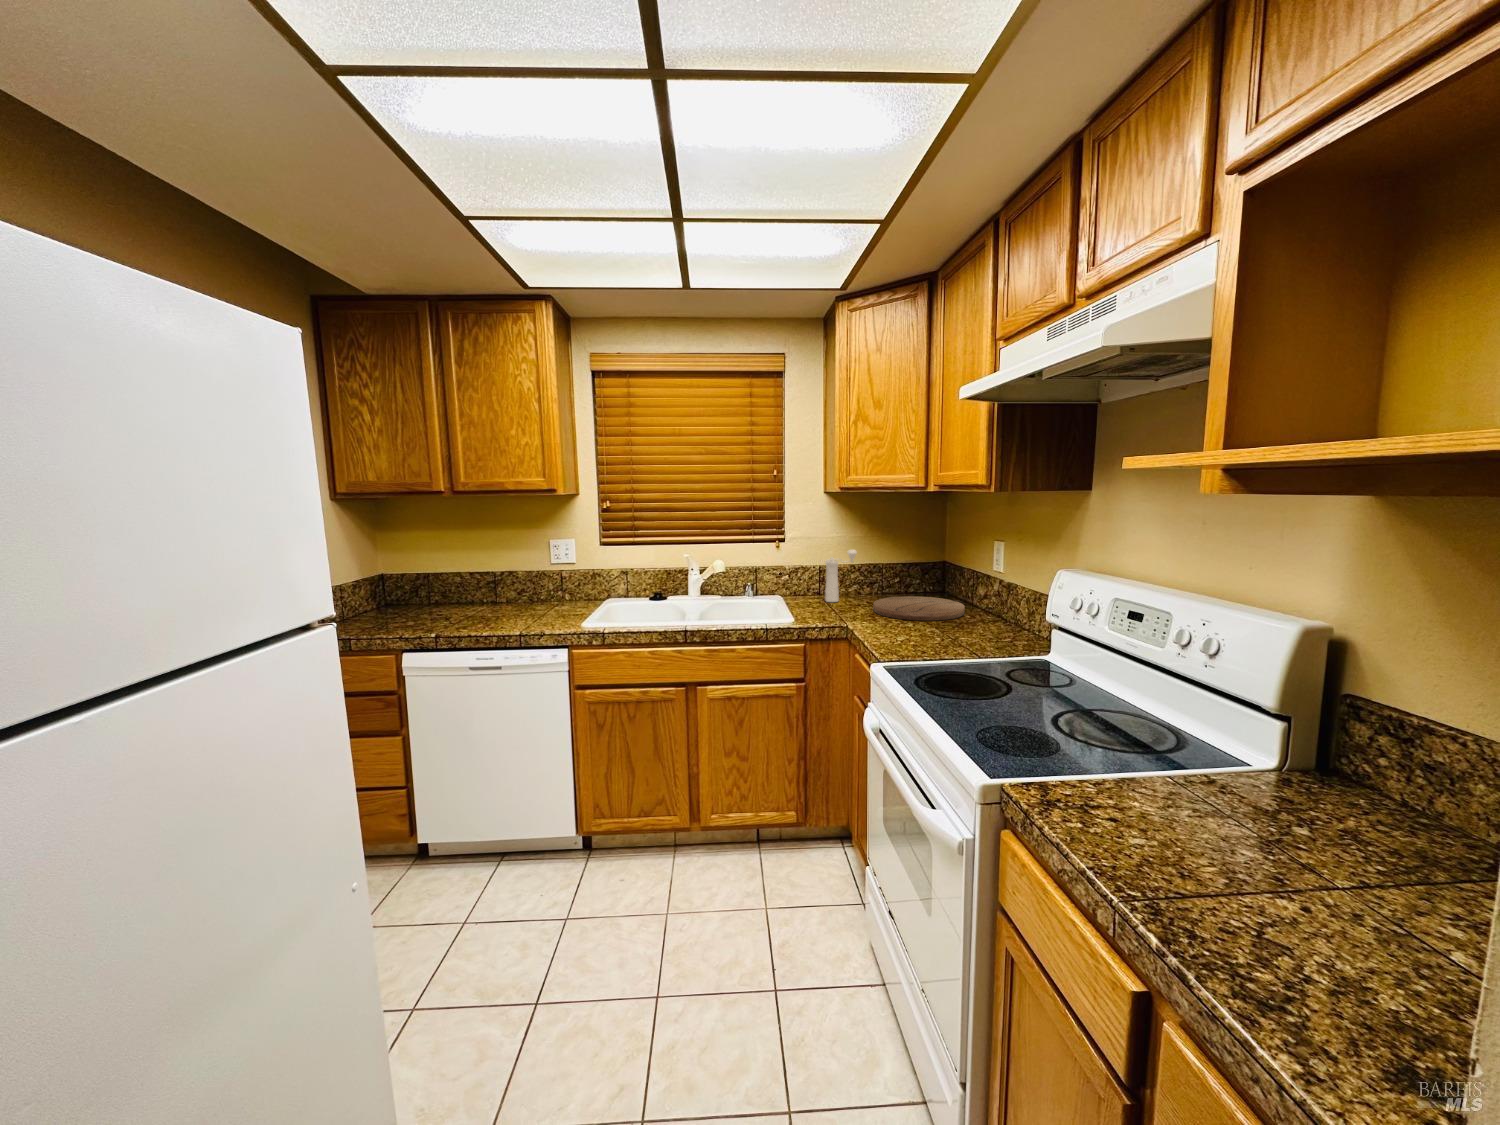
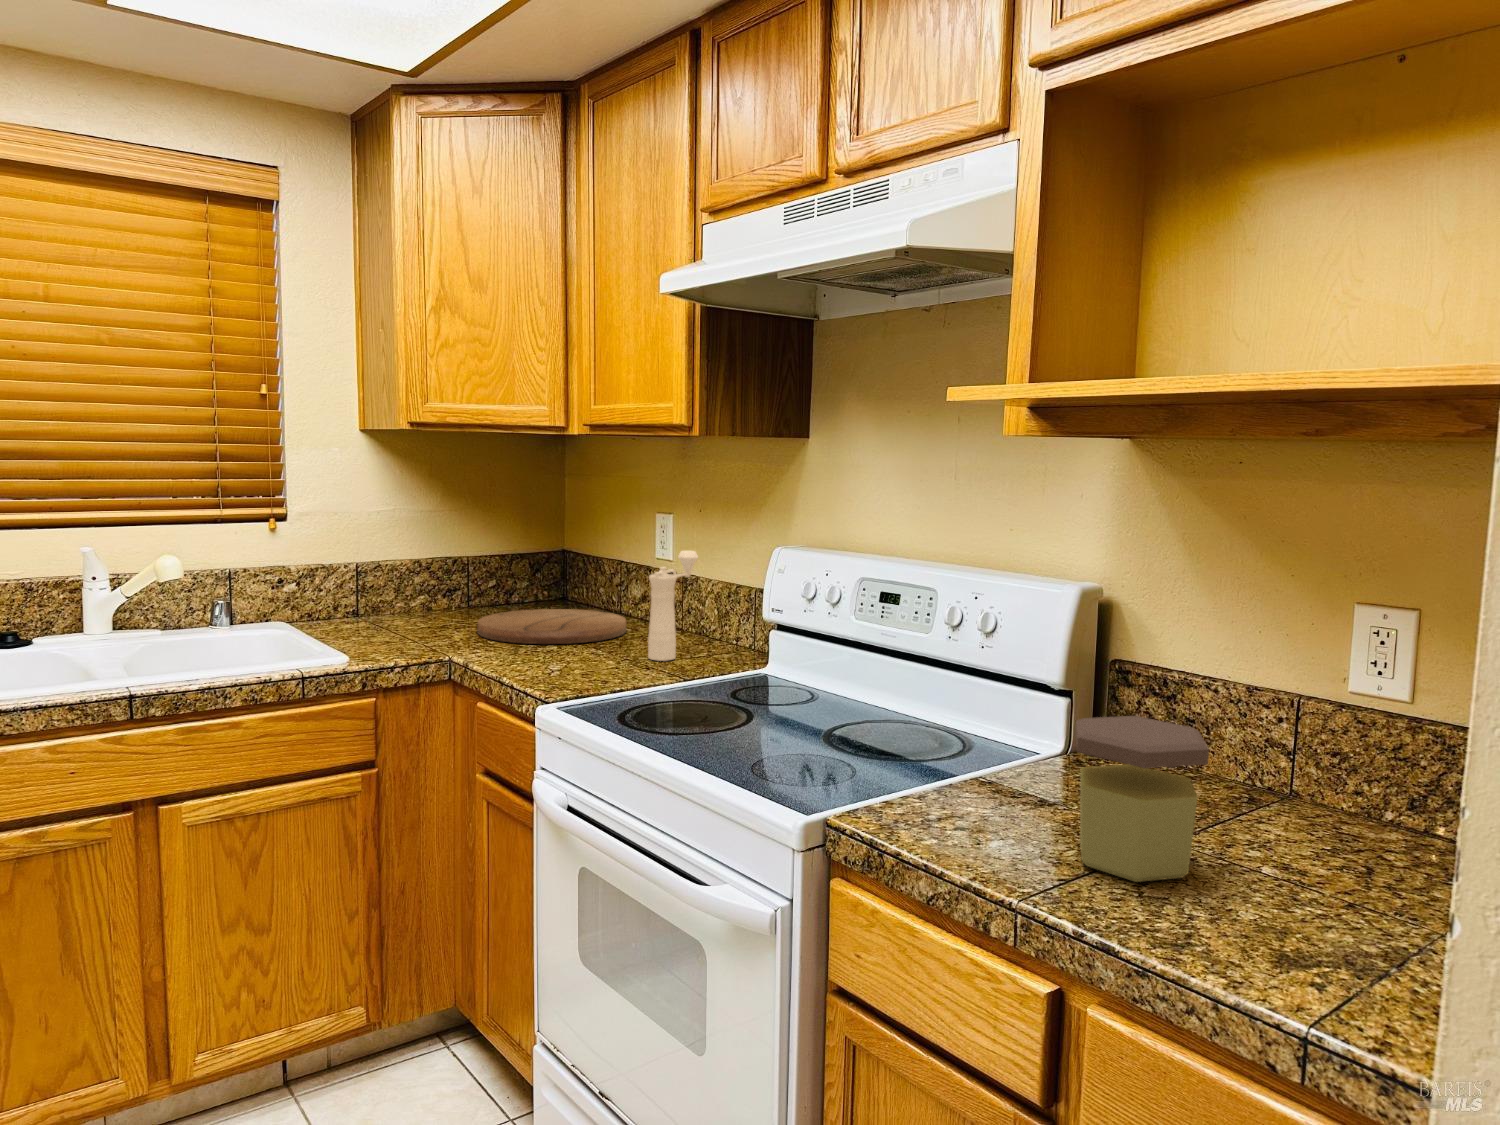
pepper mill: present [825,550,857,602] -> present [648,551,698,661]
jar: none [1205,754,1370,933] -> present [1075,716,1209,882]

